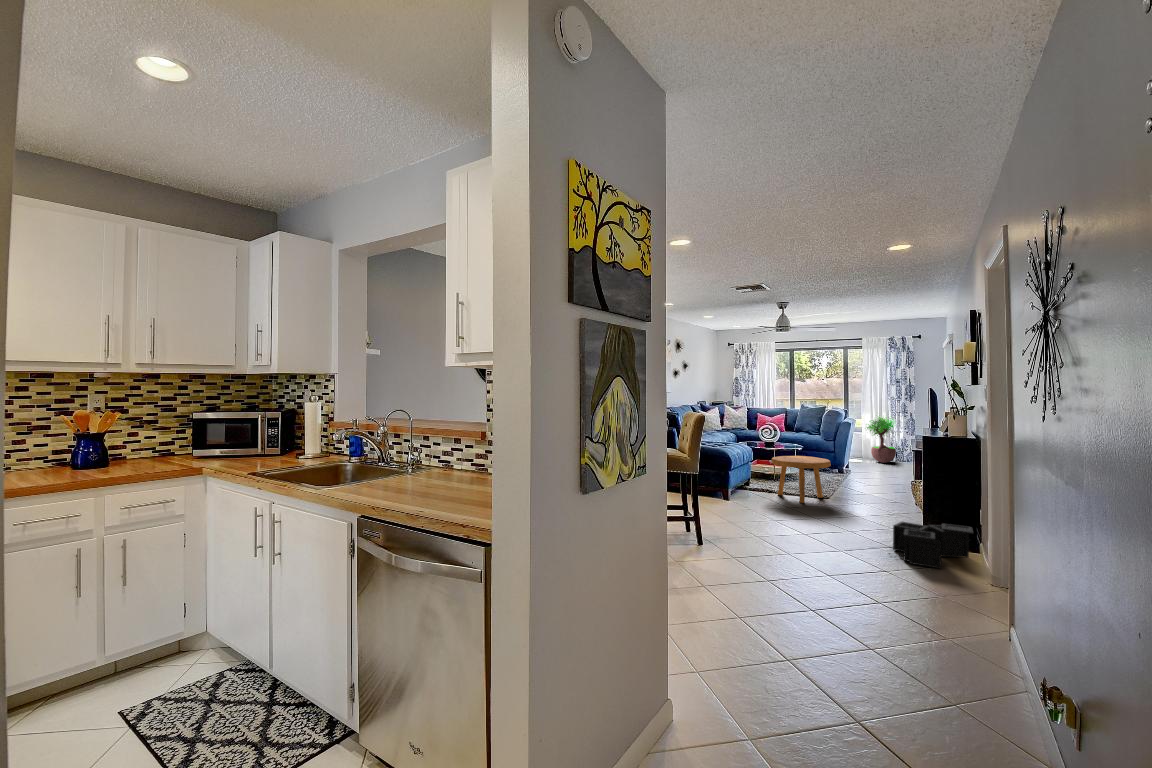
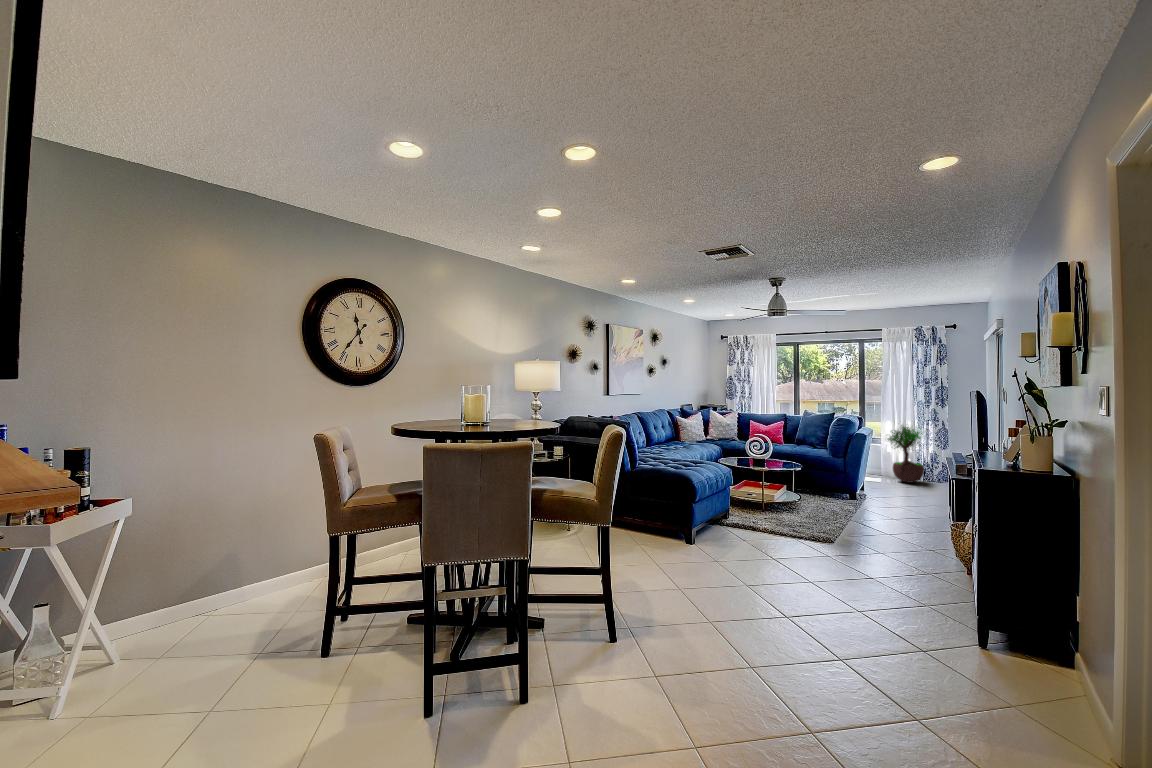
footstool: present [772,456,831,503] -> none [752,481,833,550]
storage bin: present [893,522,974,569] -> none [918,611,1074,723]

